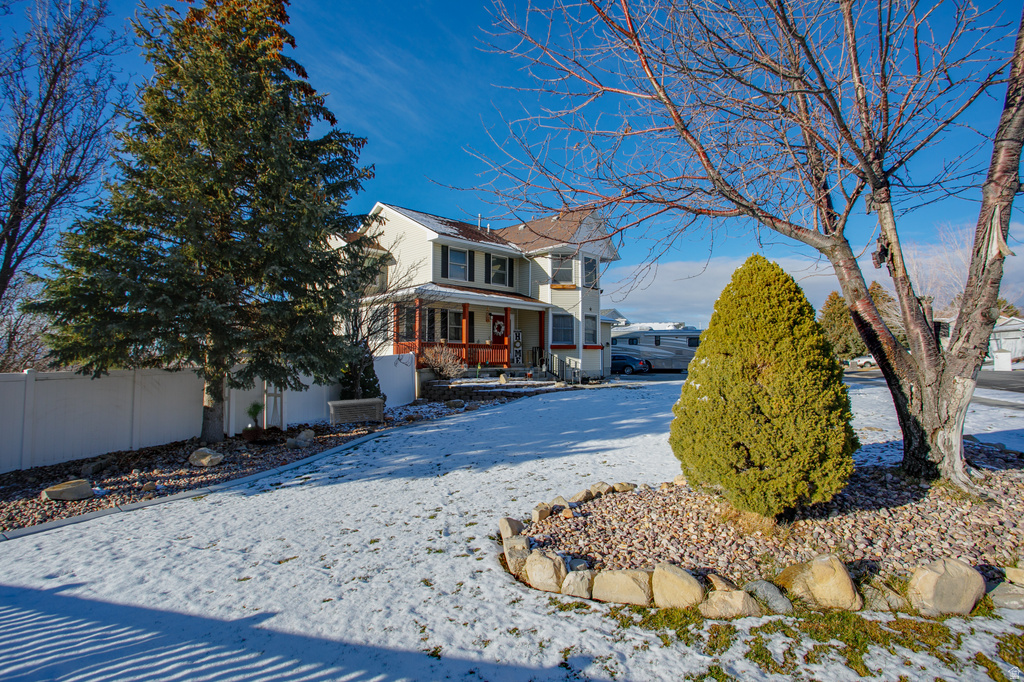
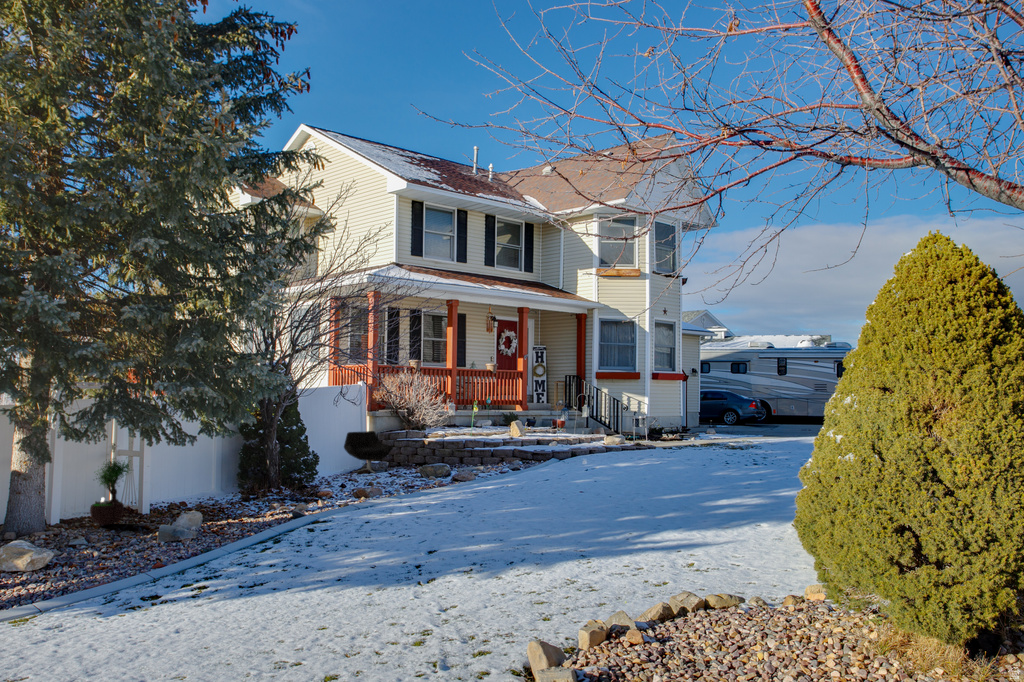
lounge chair: none [401,381,430,406] -> present [344,431,393,473]
storage bench: present [328,398,384,427] -> none [227,457,320,505]

